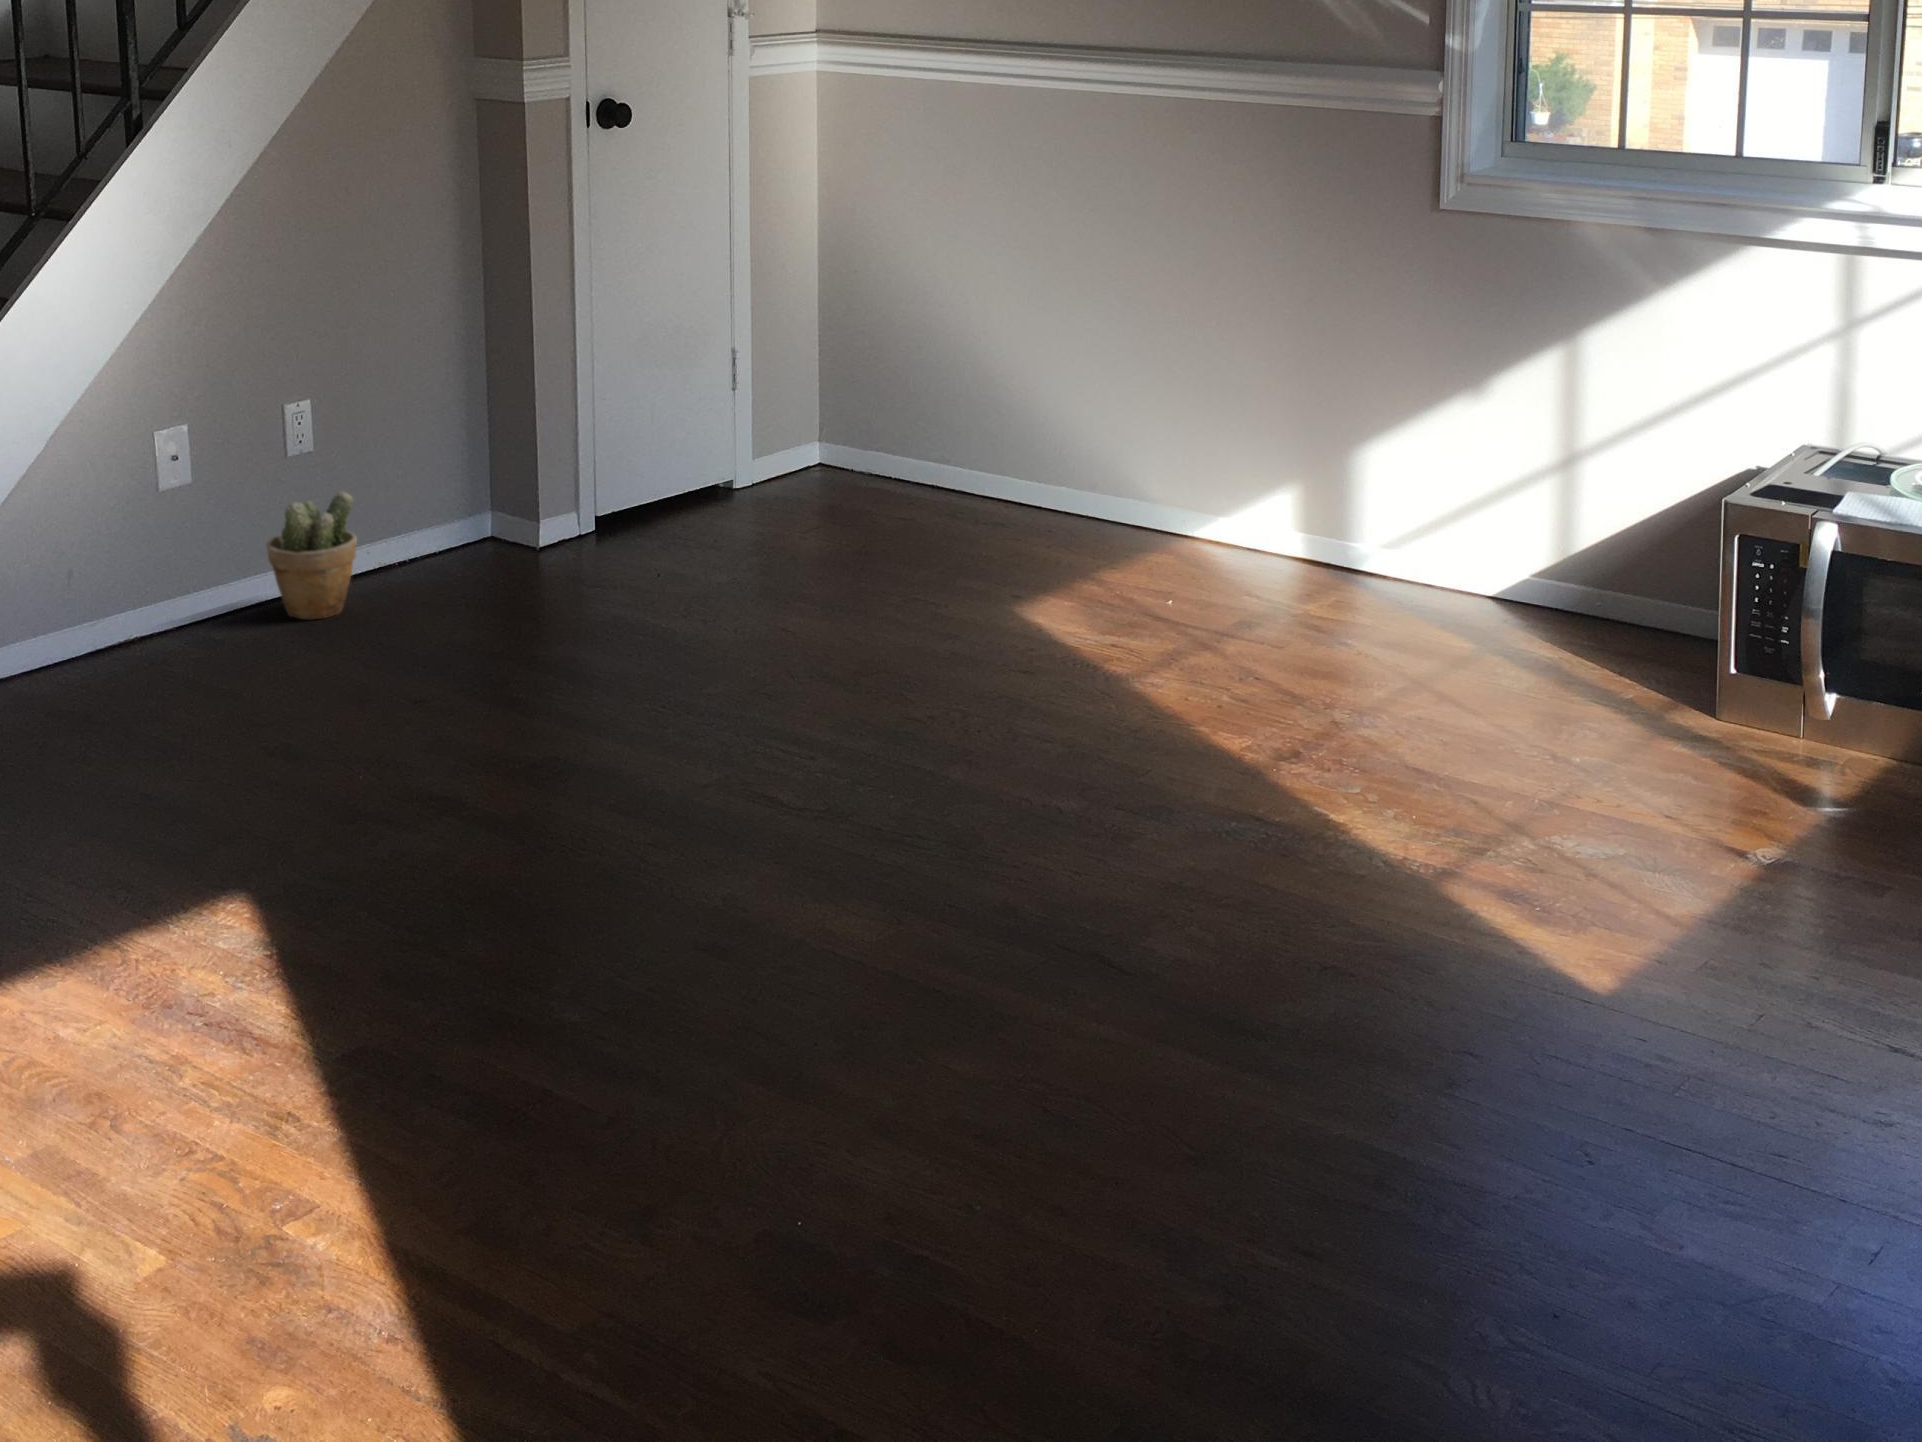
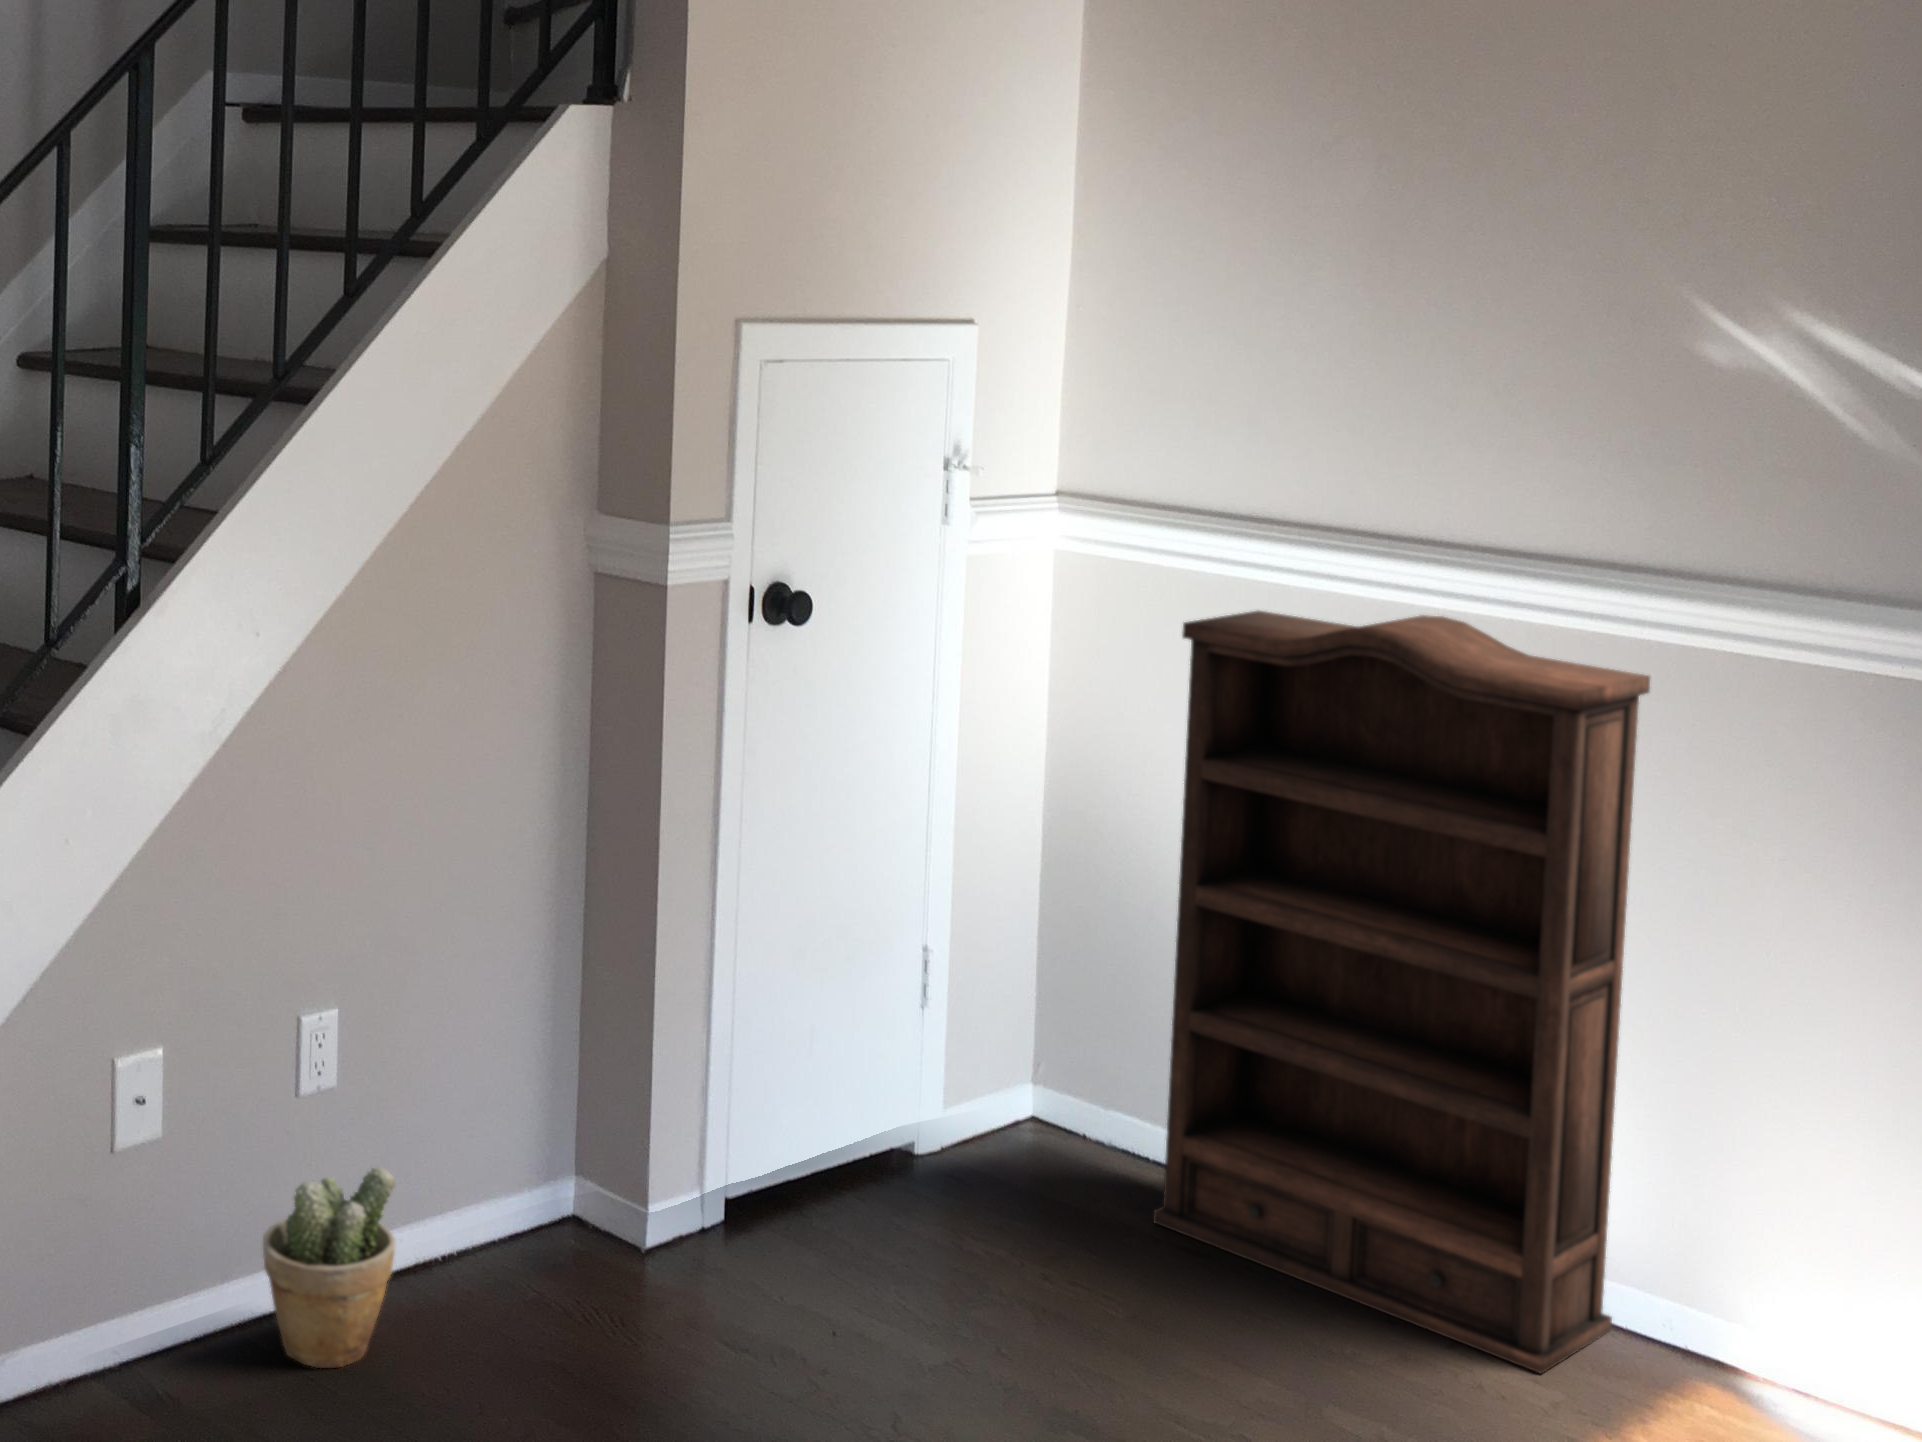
bookshelf: none [882,94,1161,559] -> present [1153,611,1650,1373]

